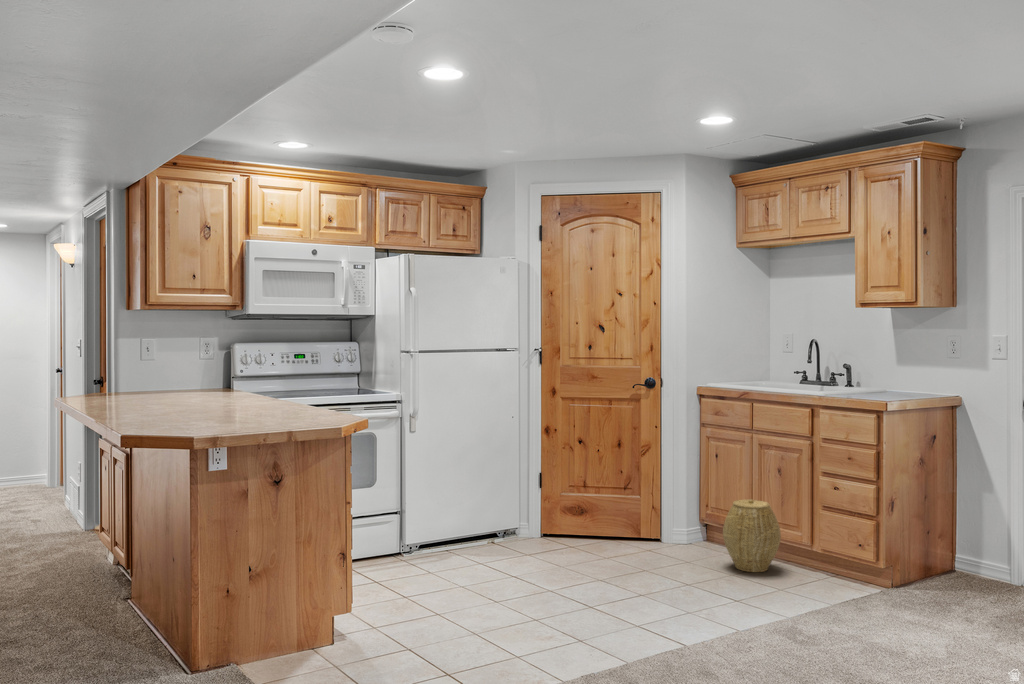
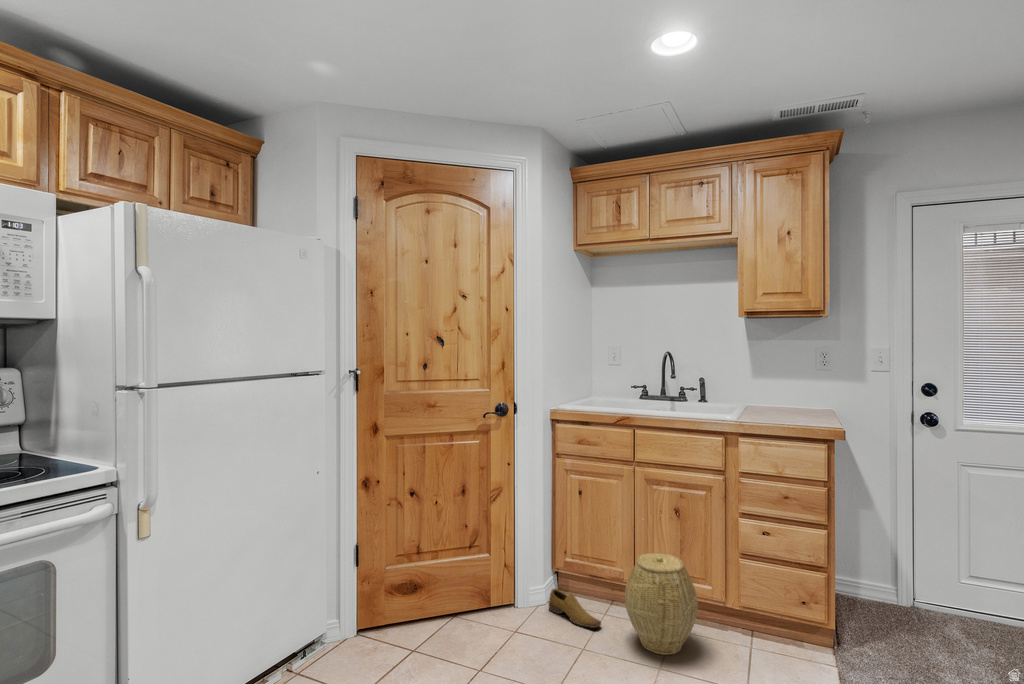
shoe: none [685,530,716,555] -> present [549,589,601,628]

